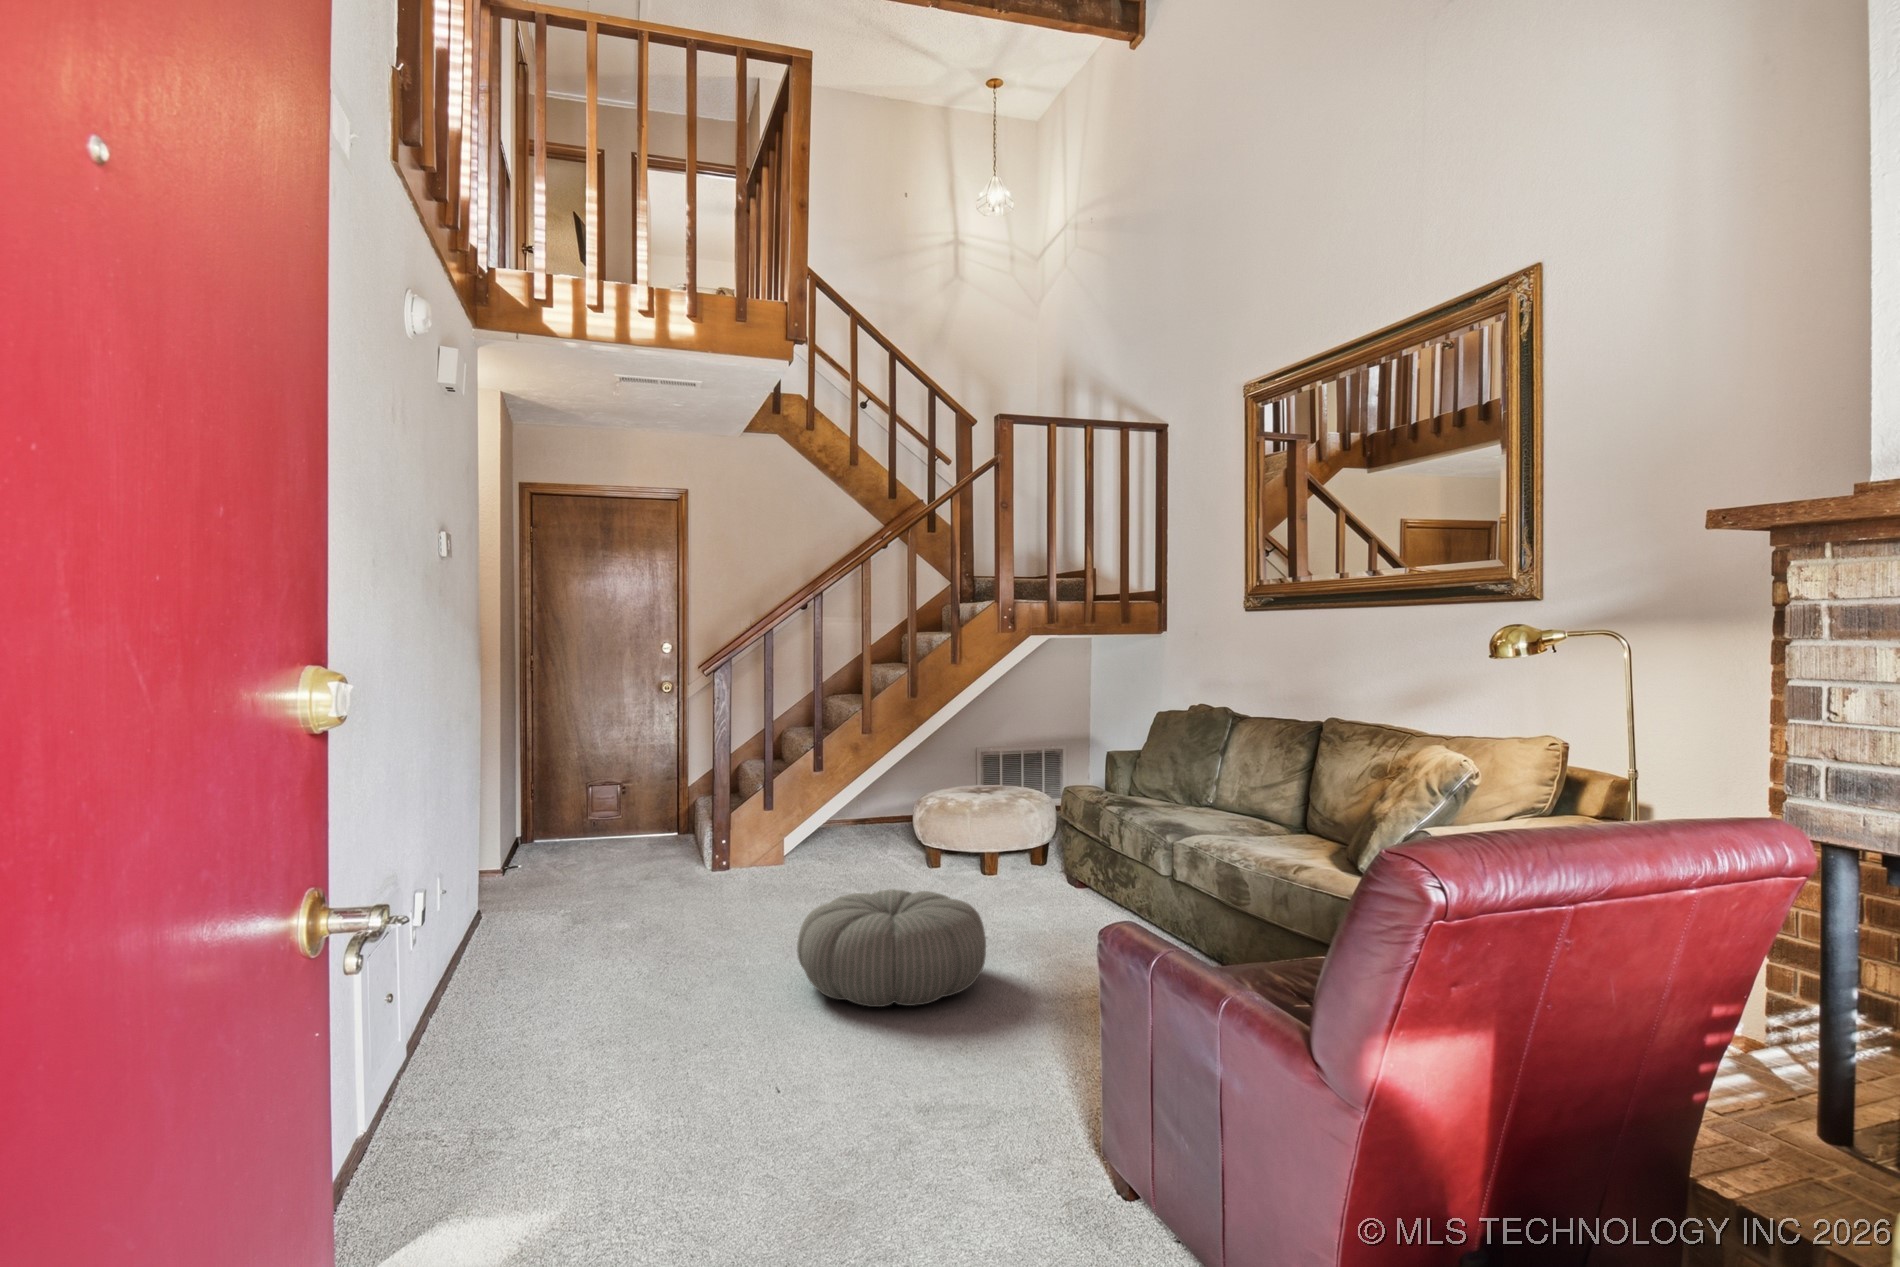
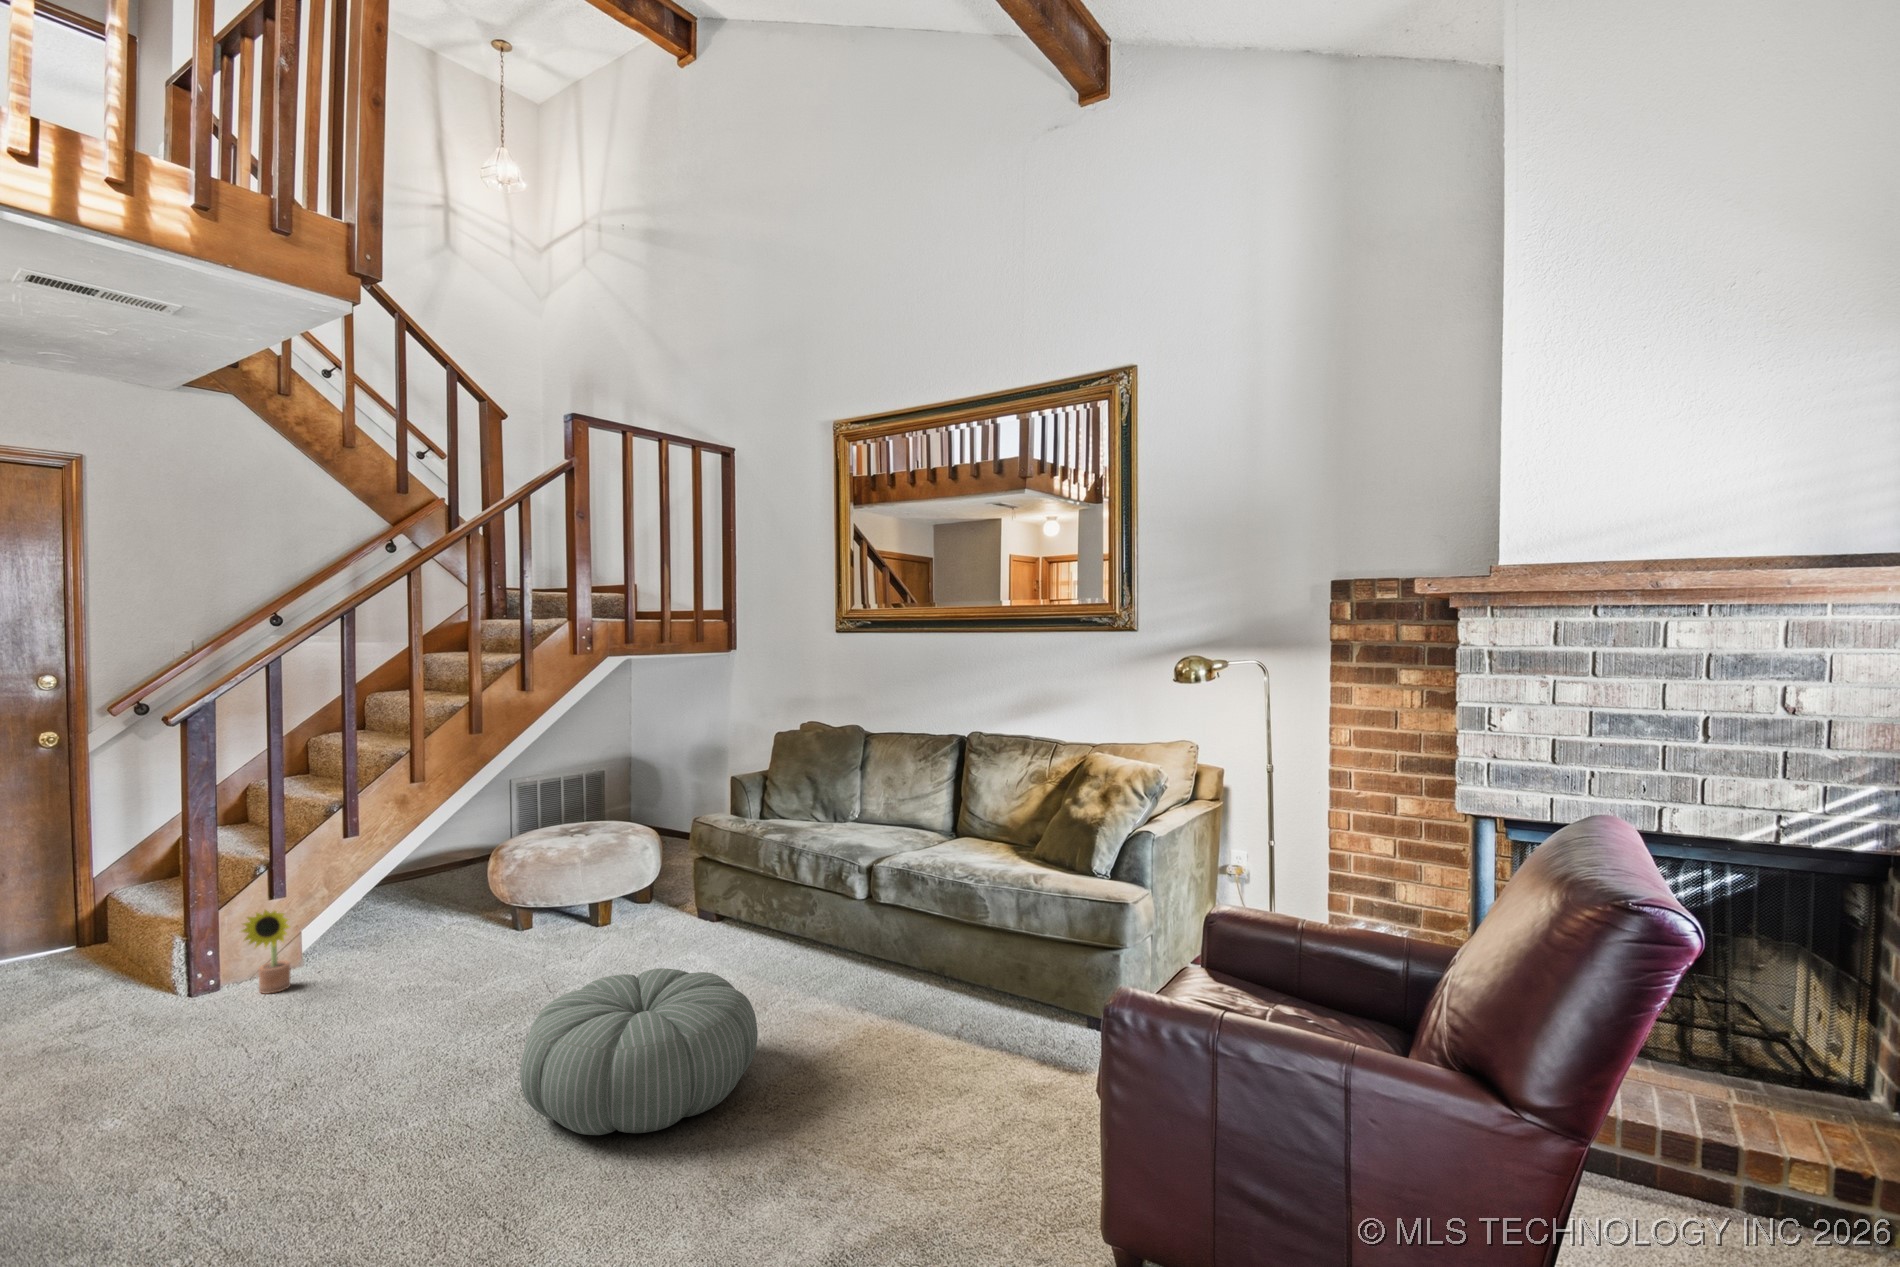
decorative plant: none [725,814,759,879] -> present [242,910,291,994]

